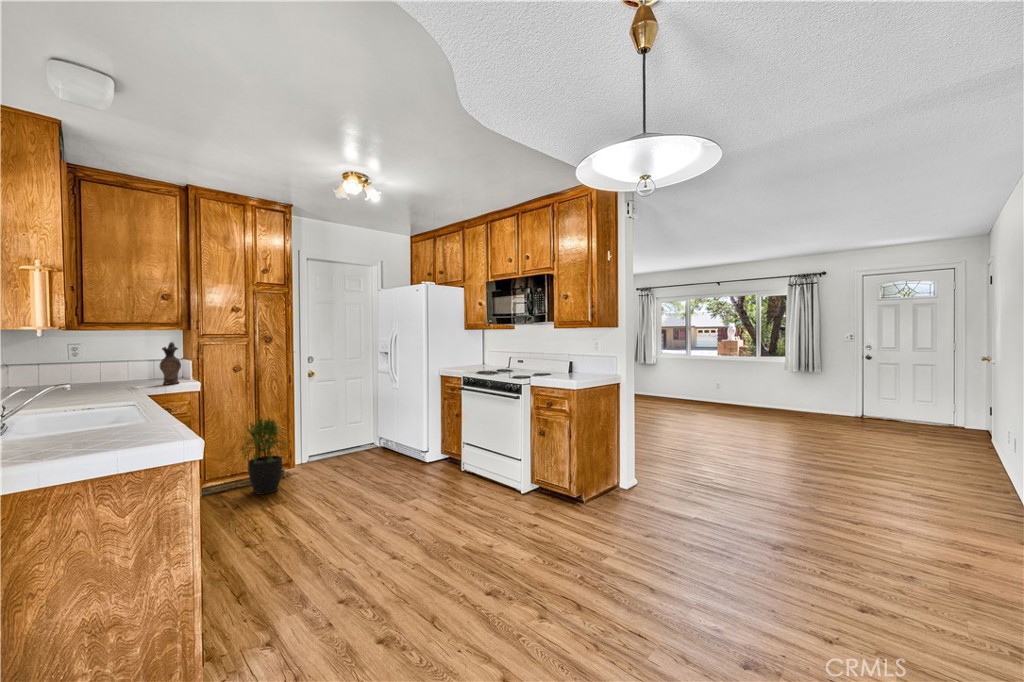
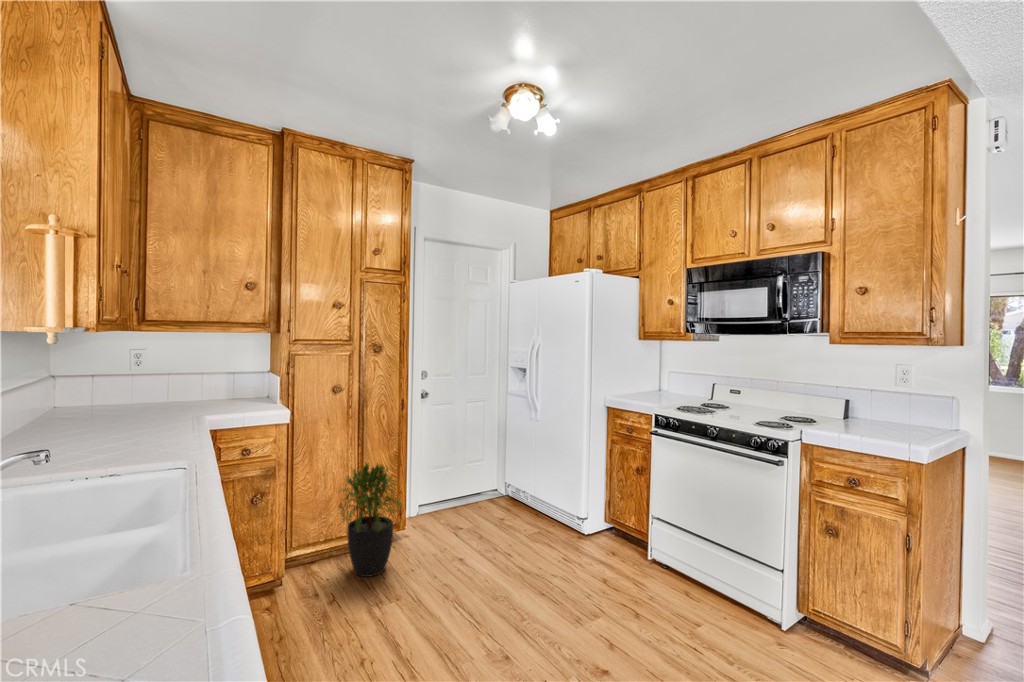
ceramic pitcher: present [160,342,181,385] -> none [236,350,264,412]

